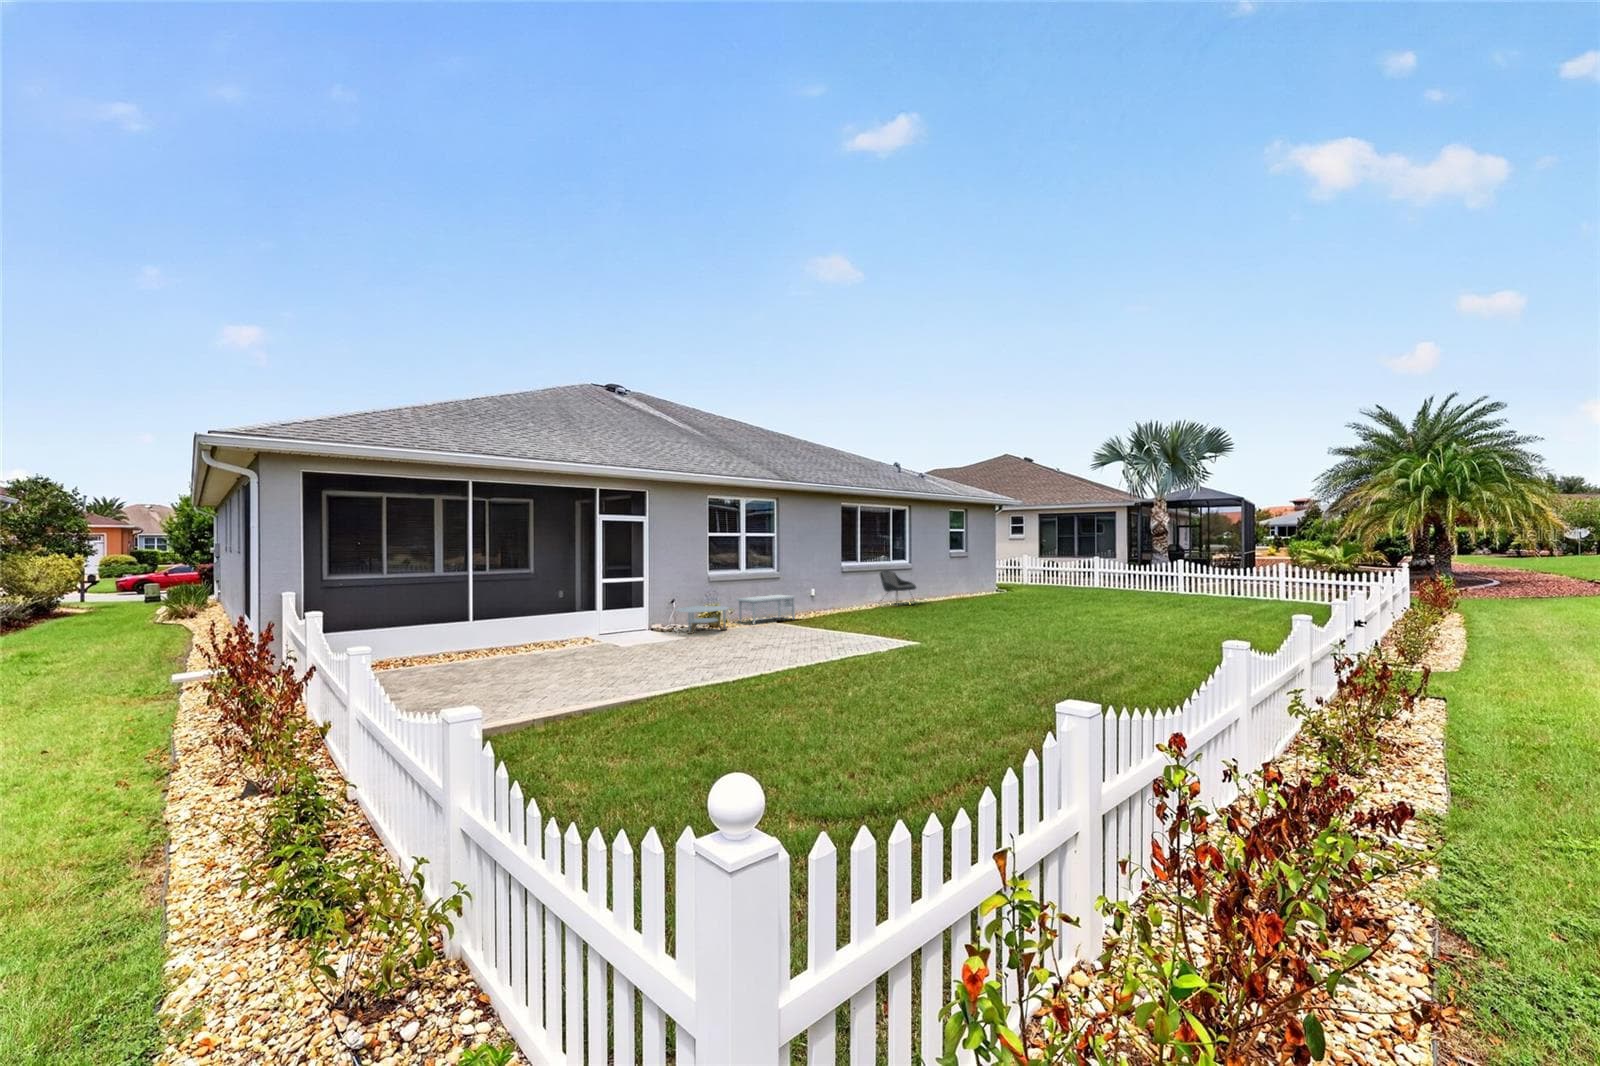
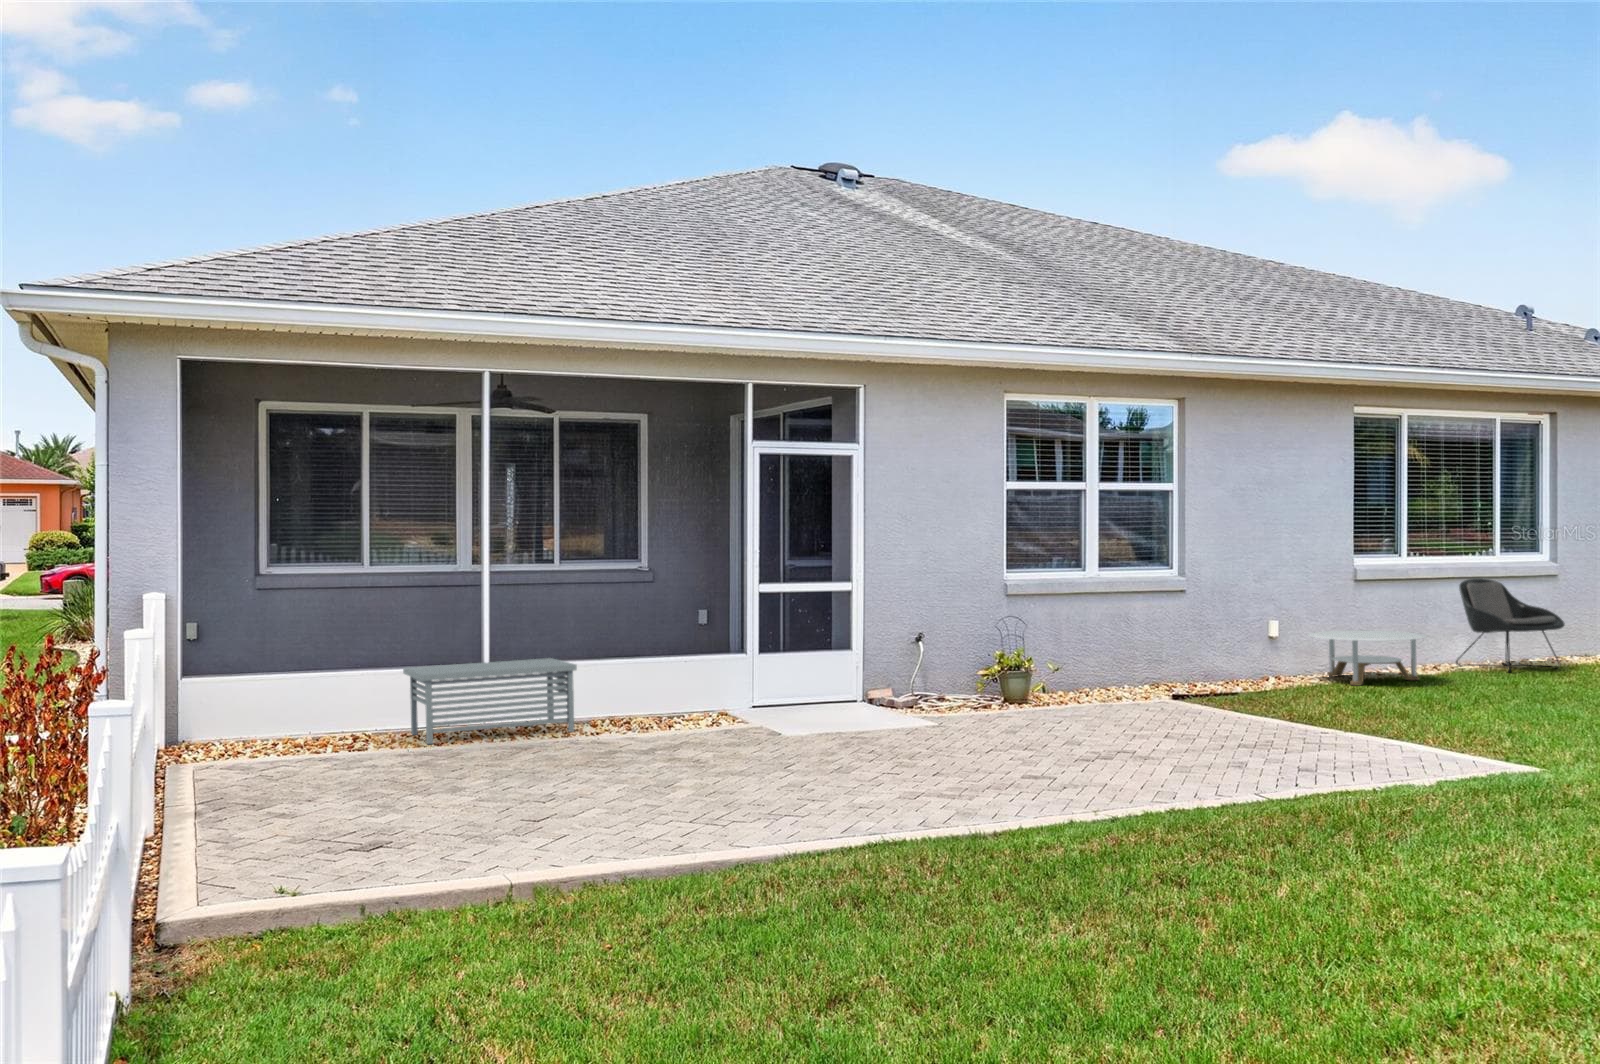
storage bench: present [736,595,795,624] -> present [403,658,577,744]
round table: present [676,606,728,634] -> present [1308,630,1426,686]

